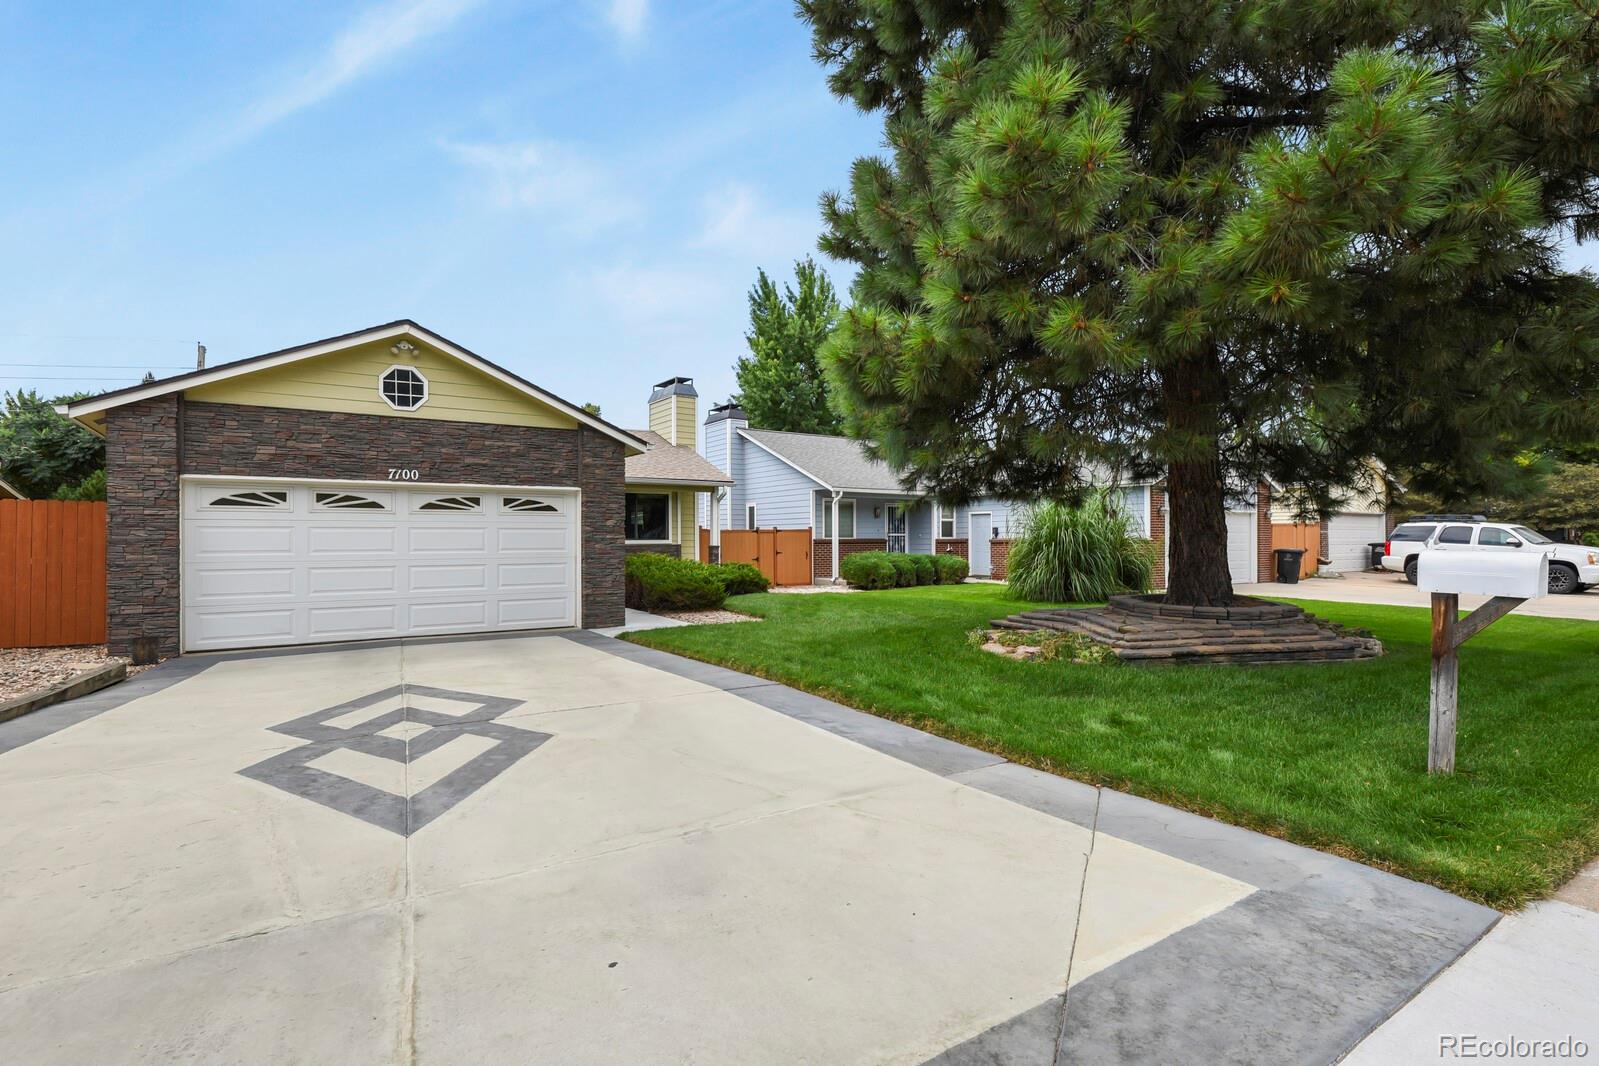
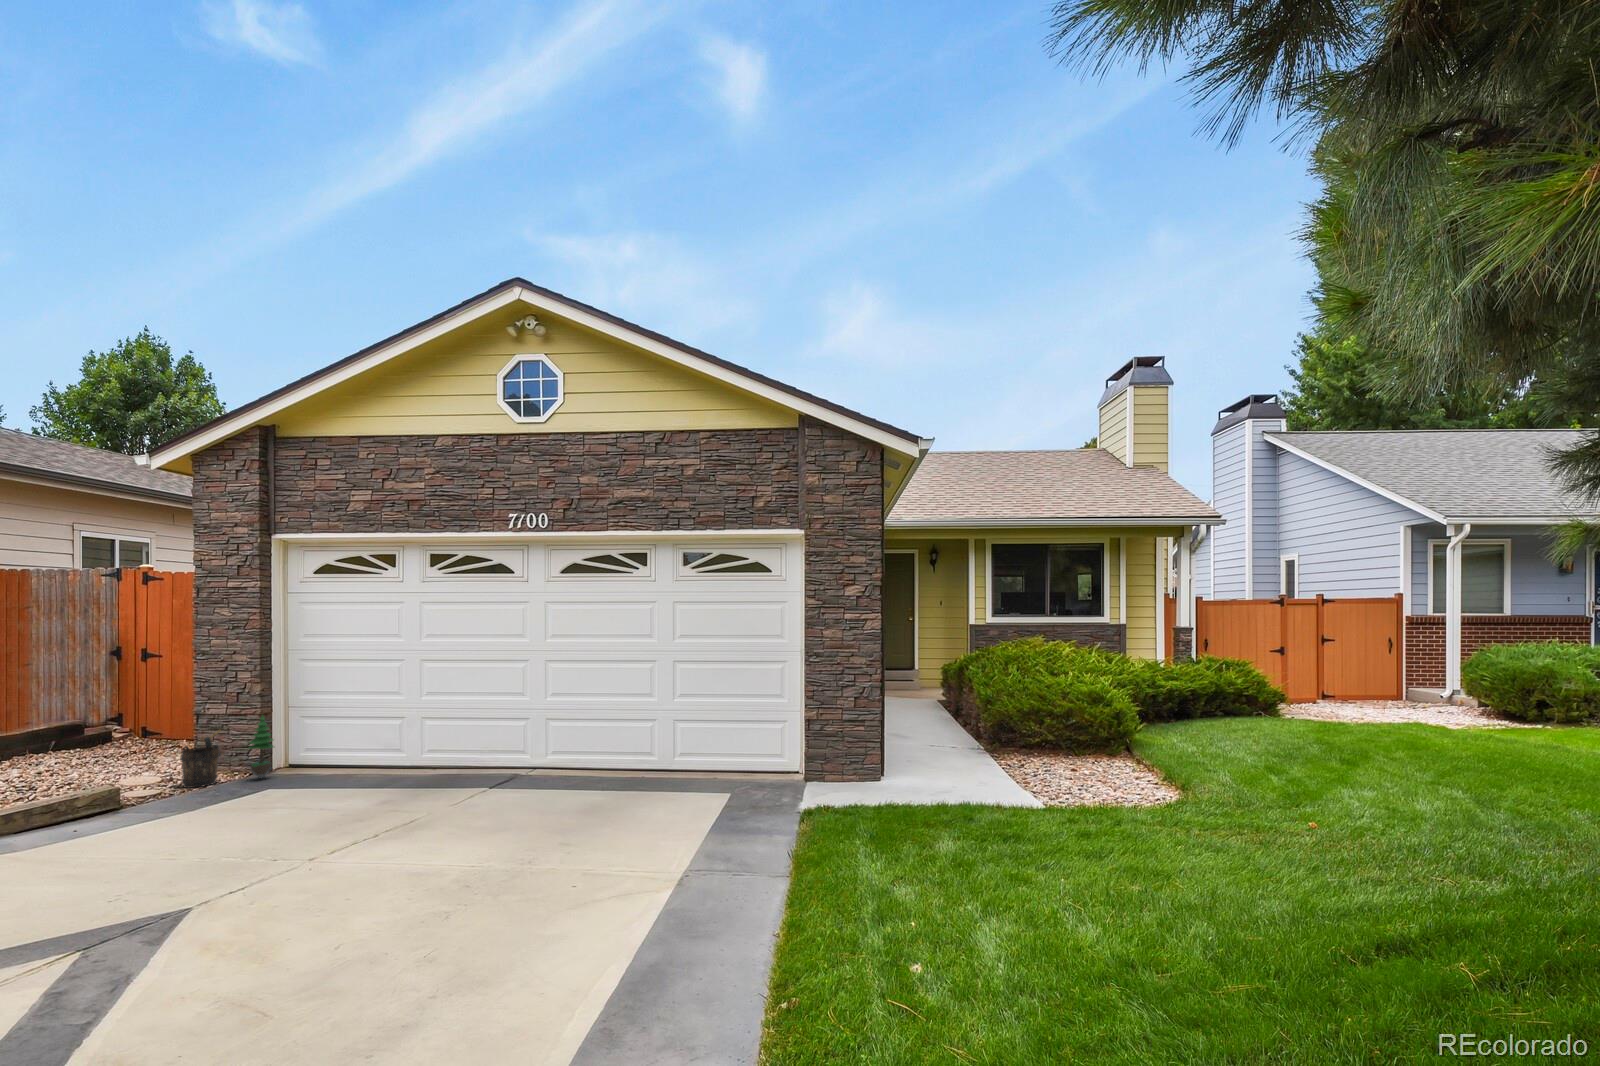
potted tree: none [179,609,201,657] -> present [249,715,273,778]

